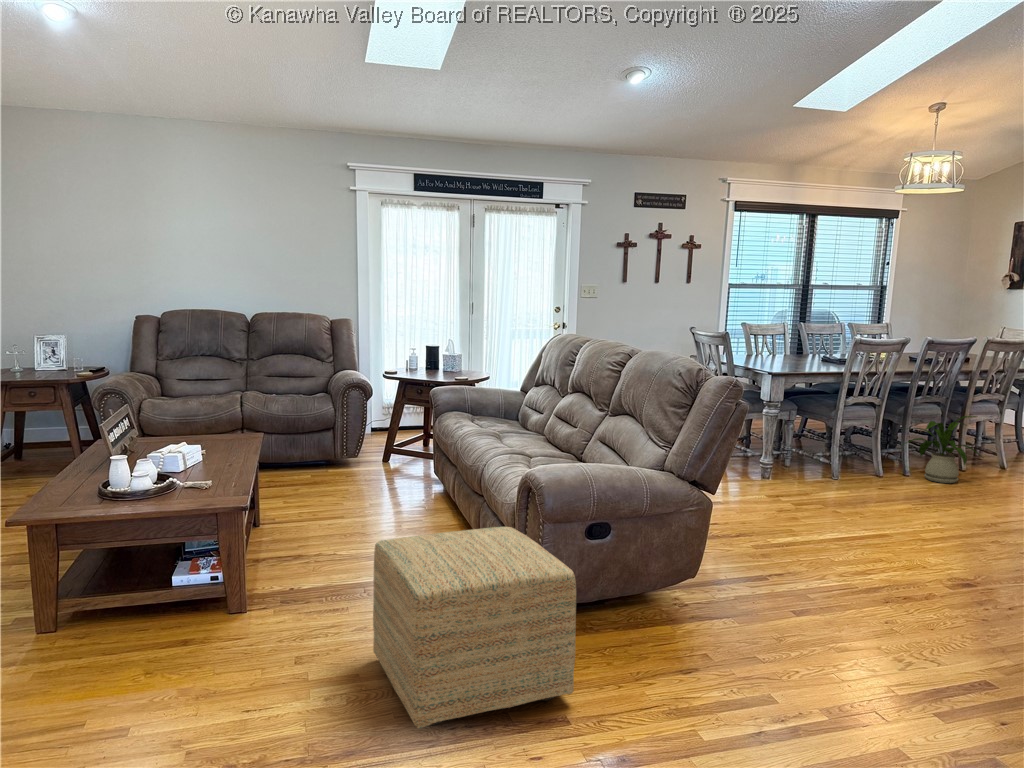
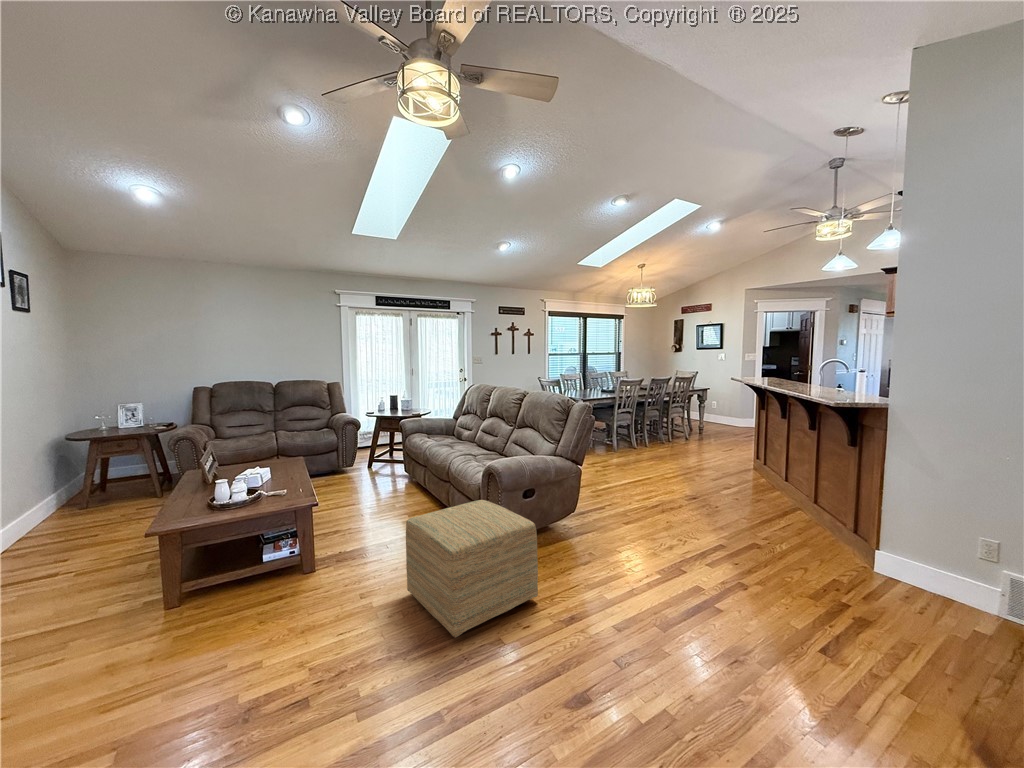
house plant: present [906,416,980,483] -> none [643,414,683,449]

